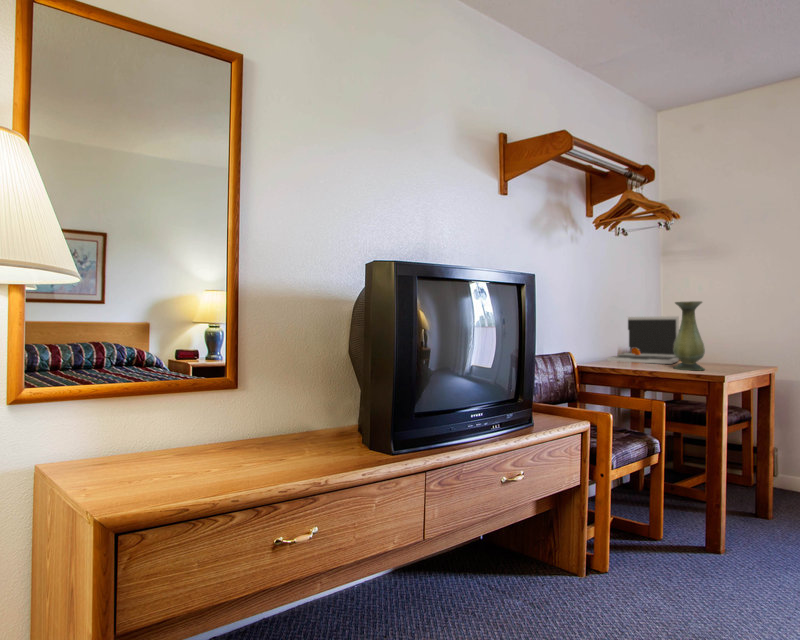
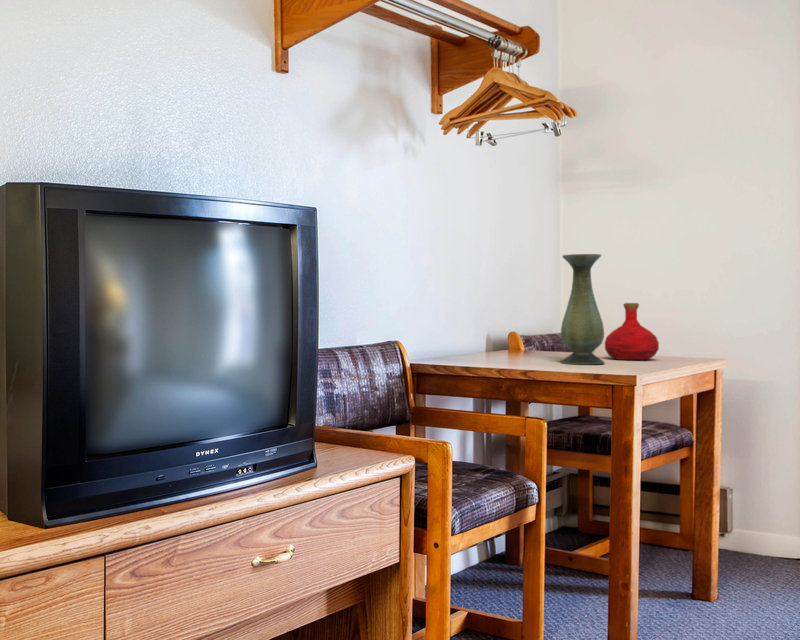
laptop: present [607,316,679,364] -> none [467,282,574,357]
bottle: none [703,331,744,368] -> present [605,303,659,360]

